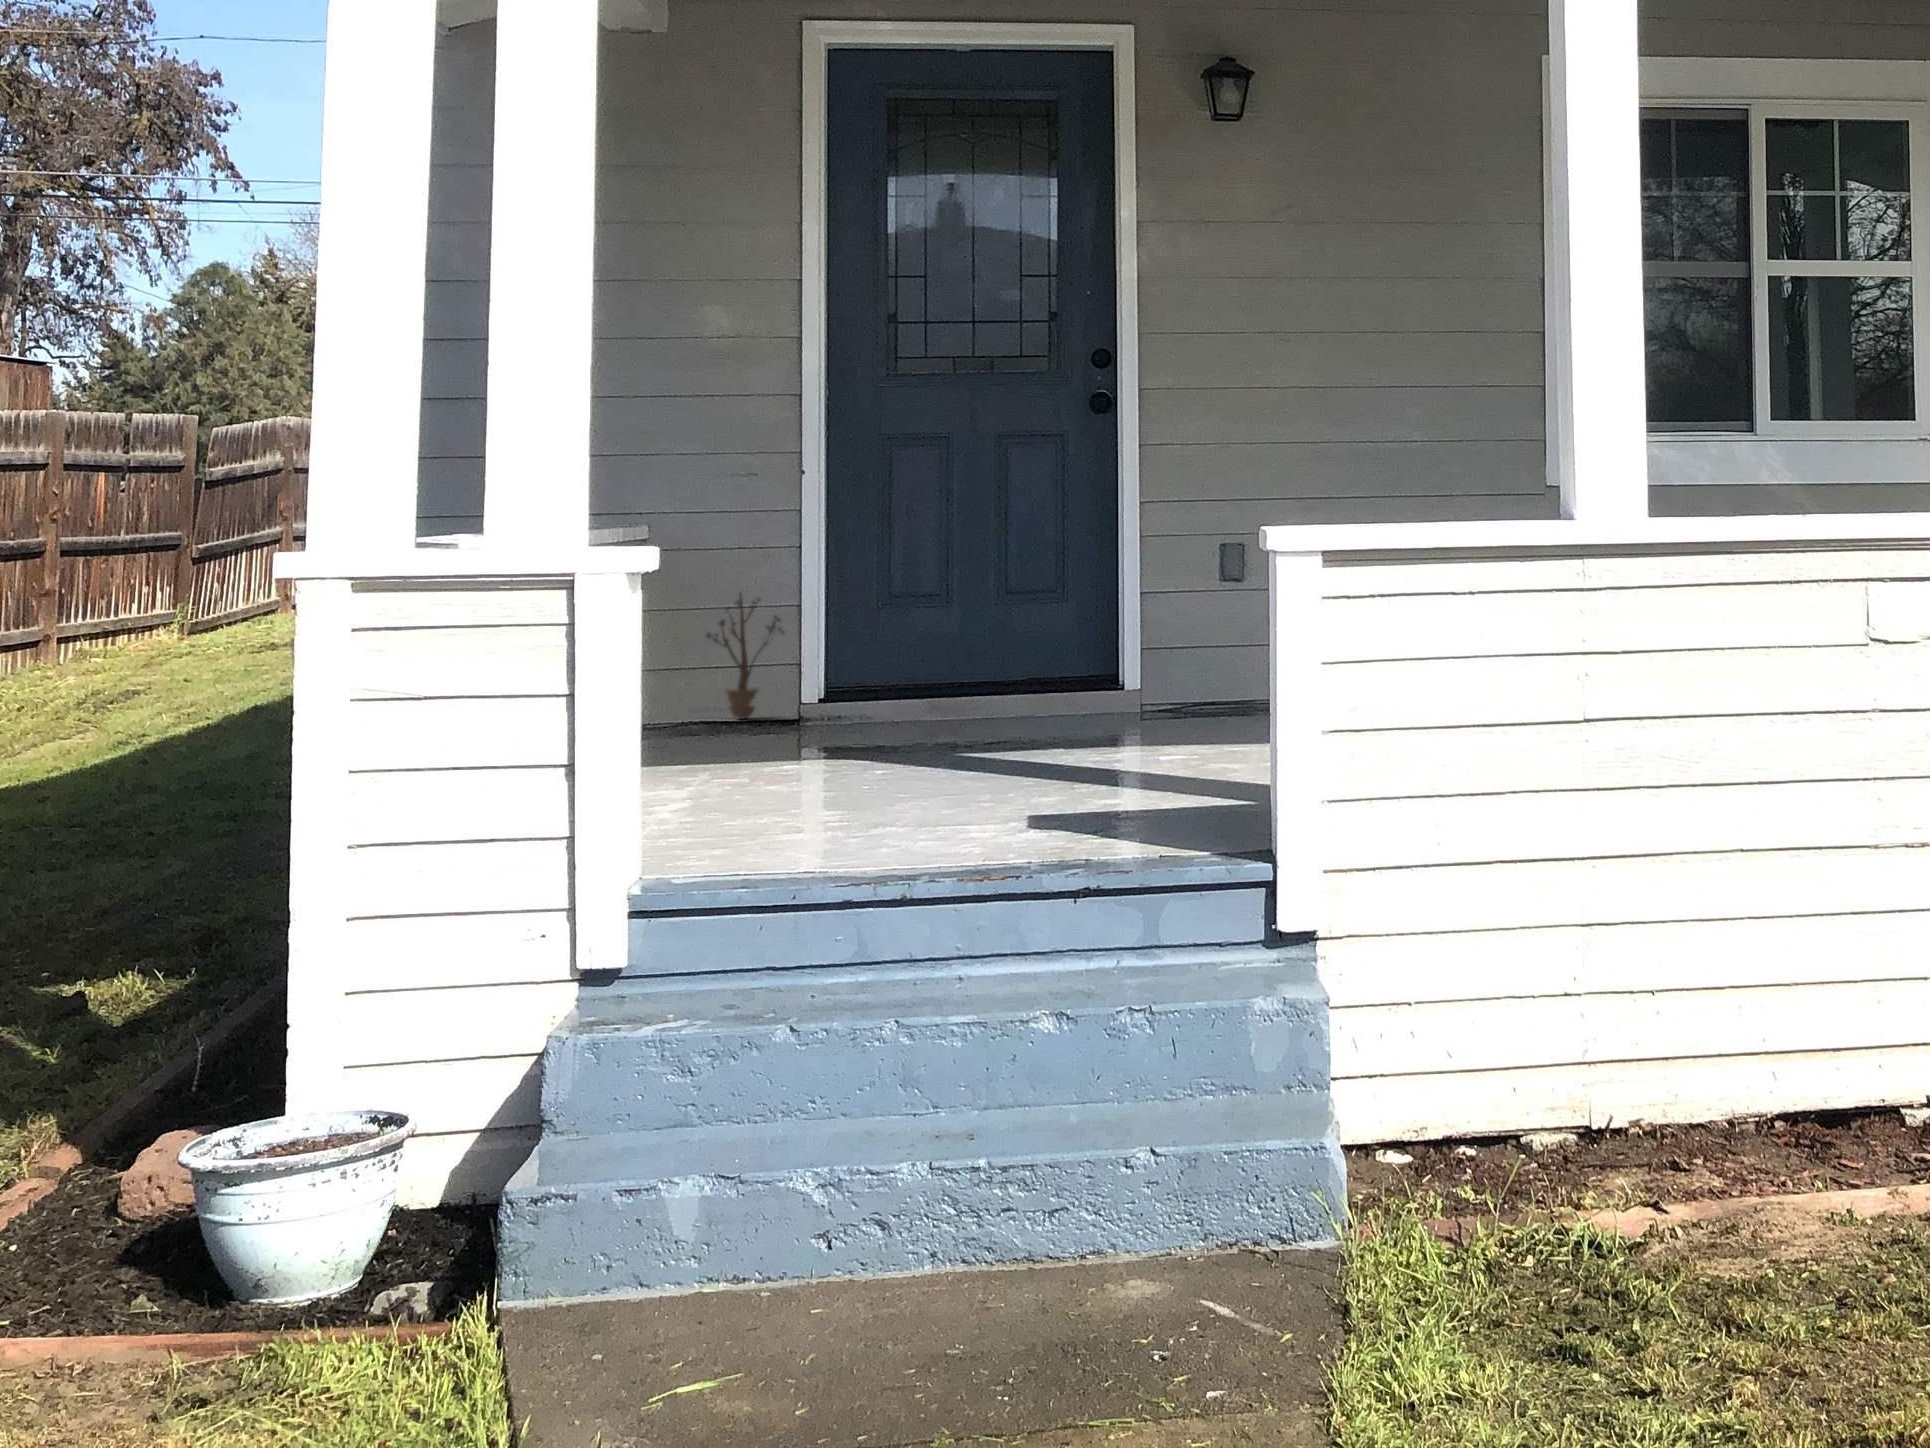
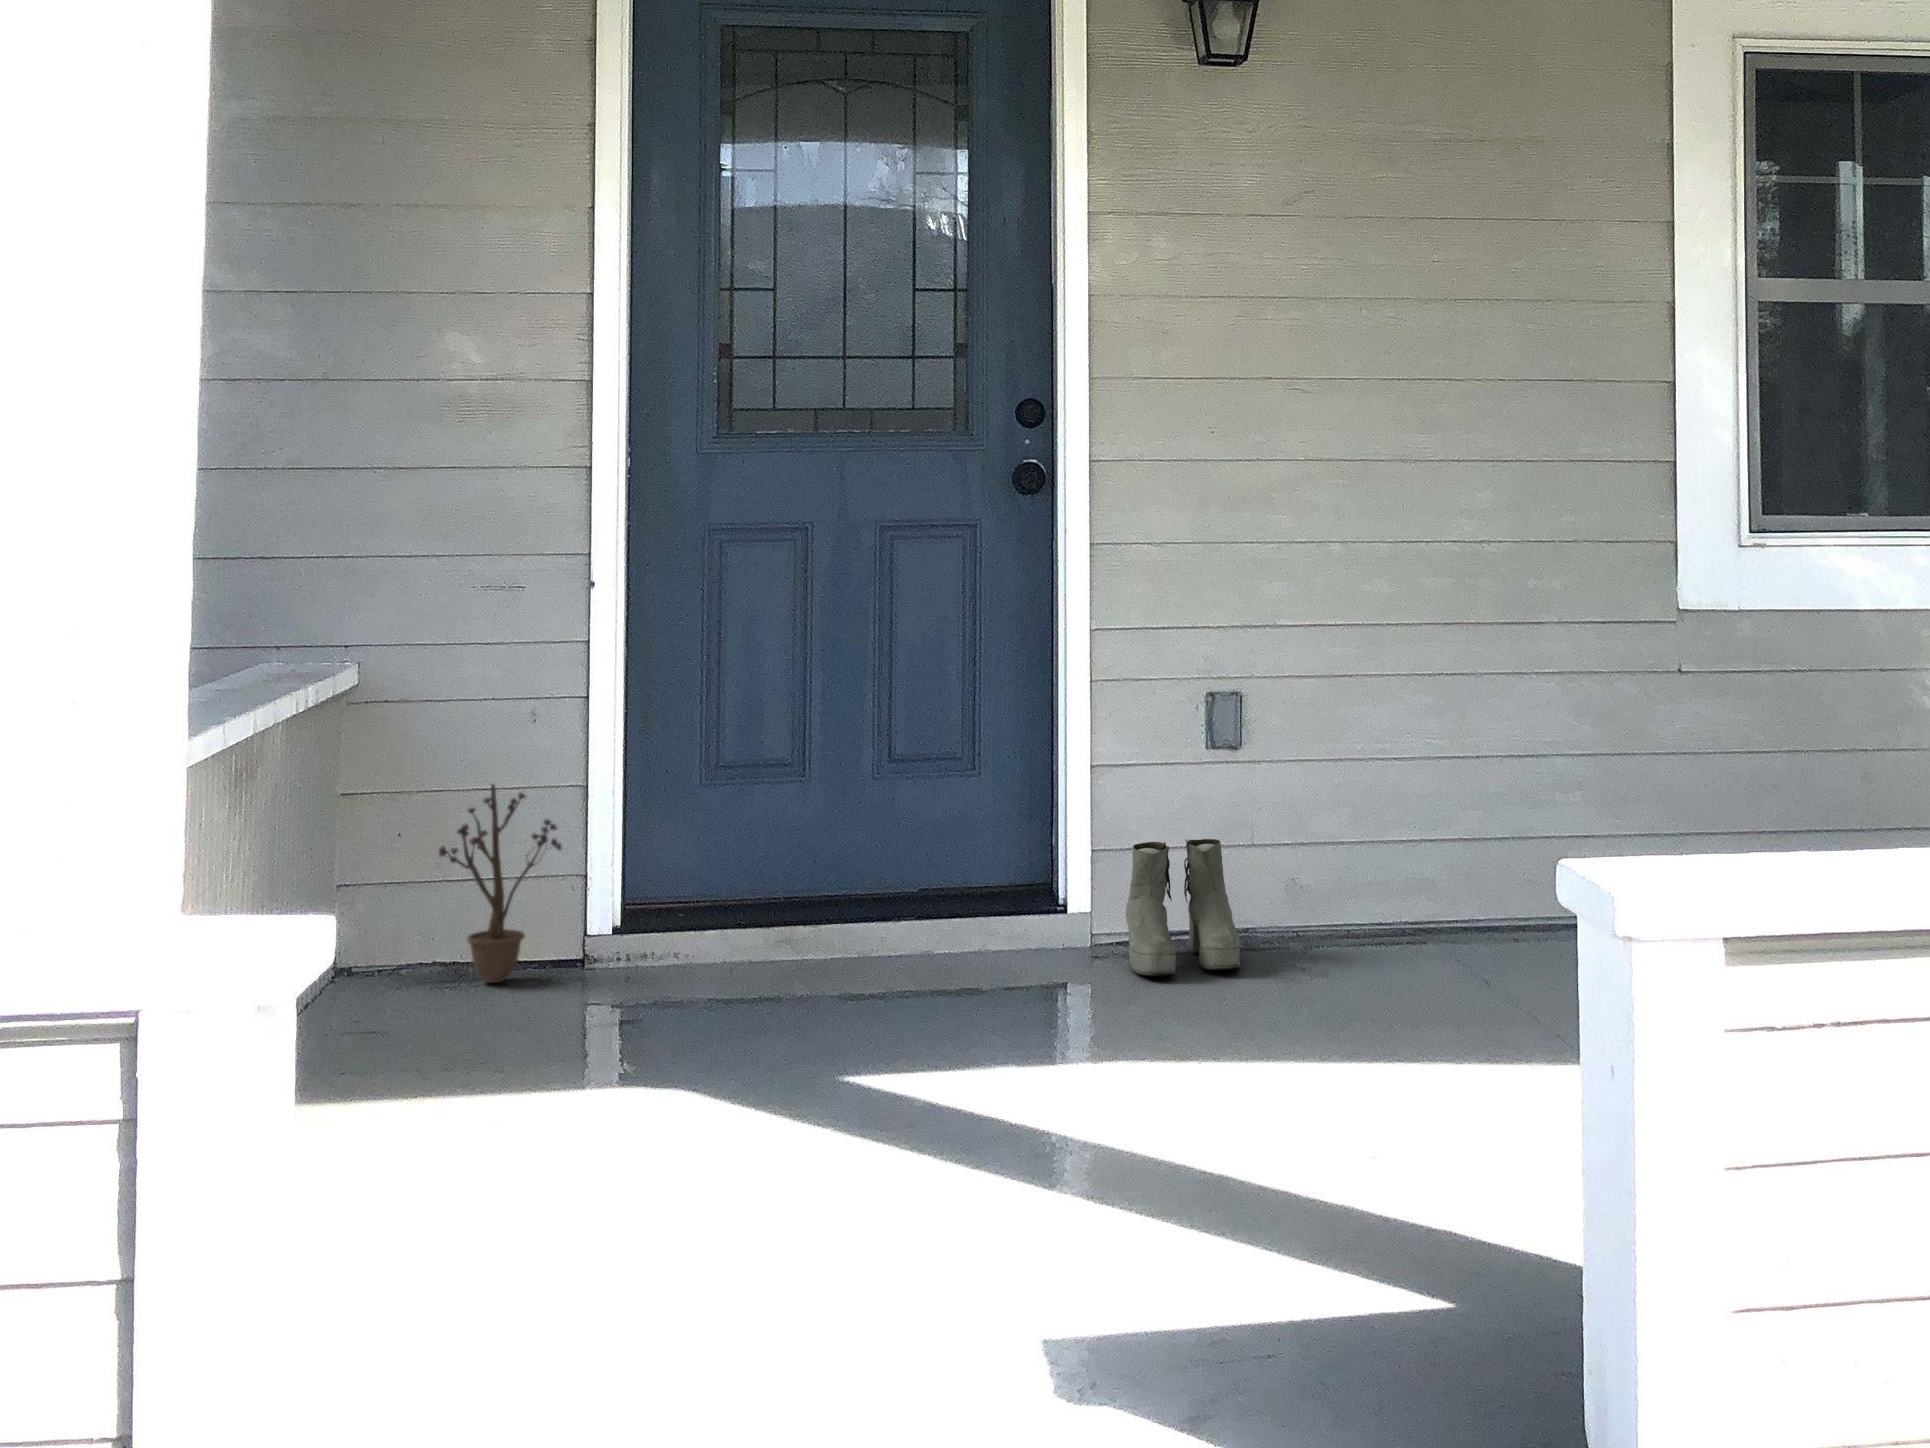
boots: none [1153,635,1226,716] -> present [1125,839,1240,976]

